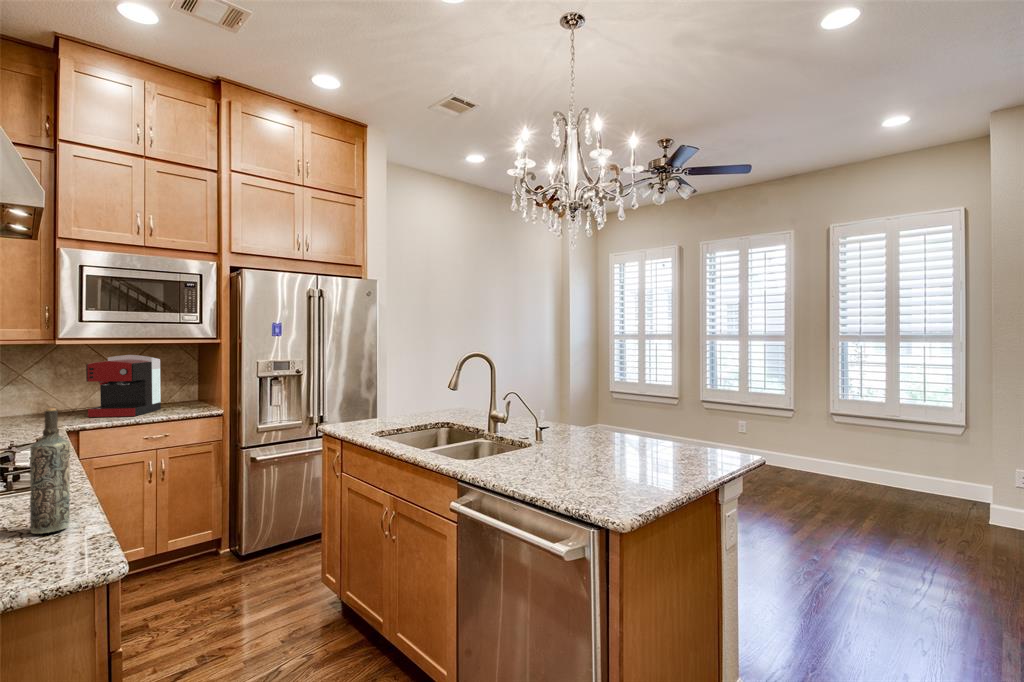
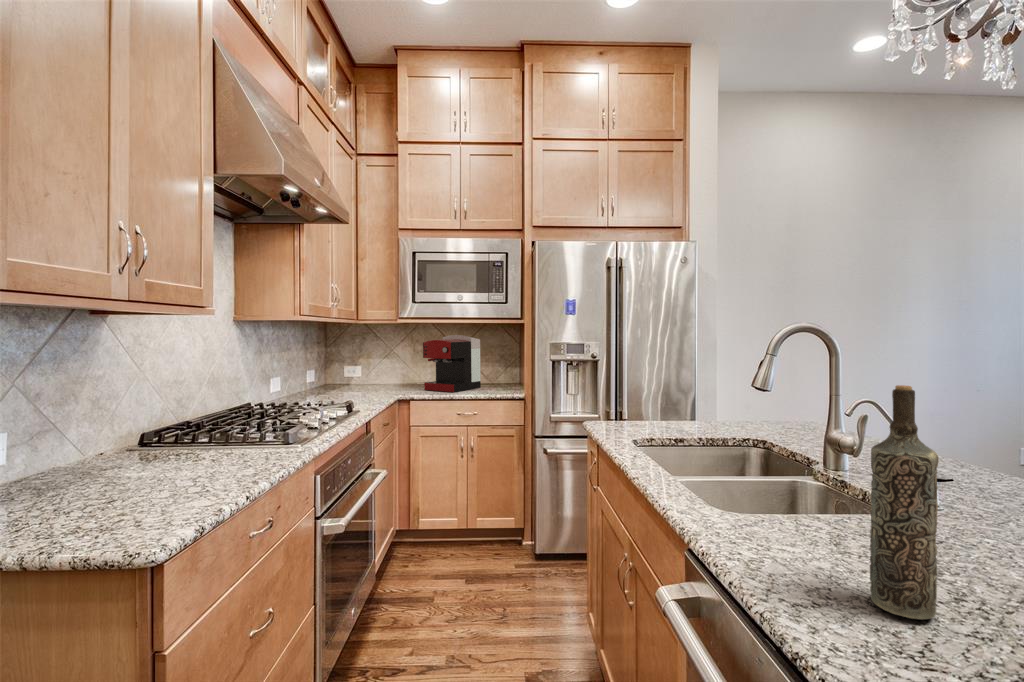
bottle: present [30,408,71,534] -> present [870,385,939,620]

